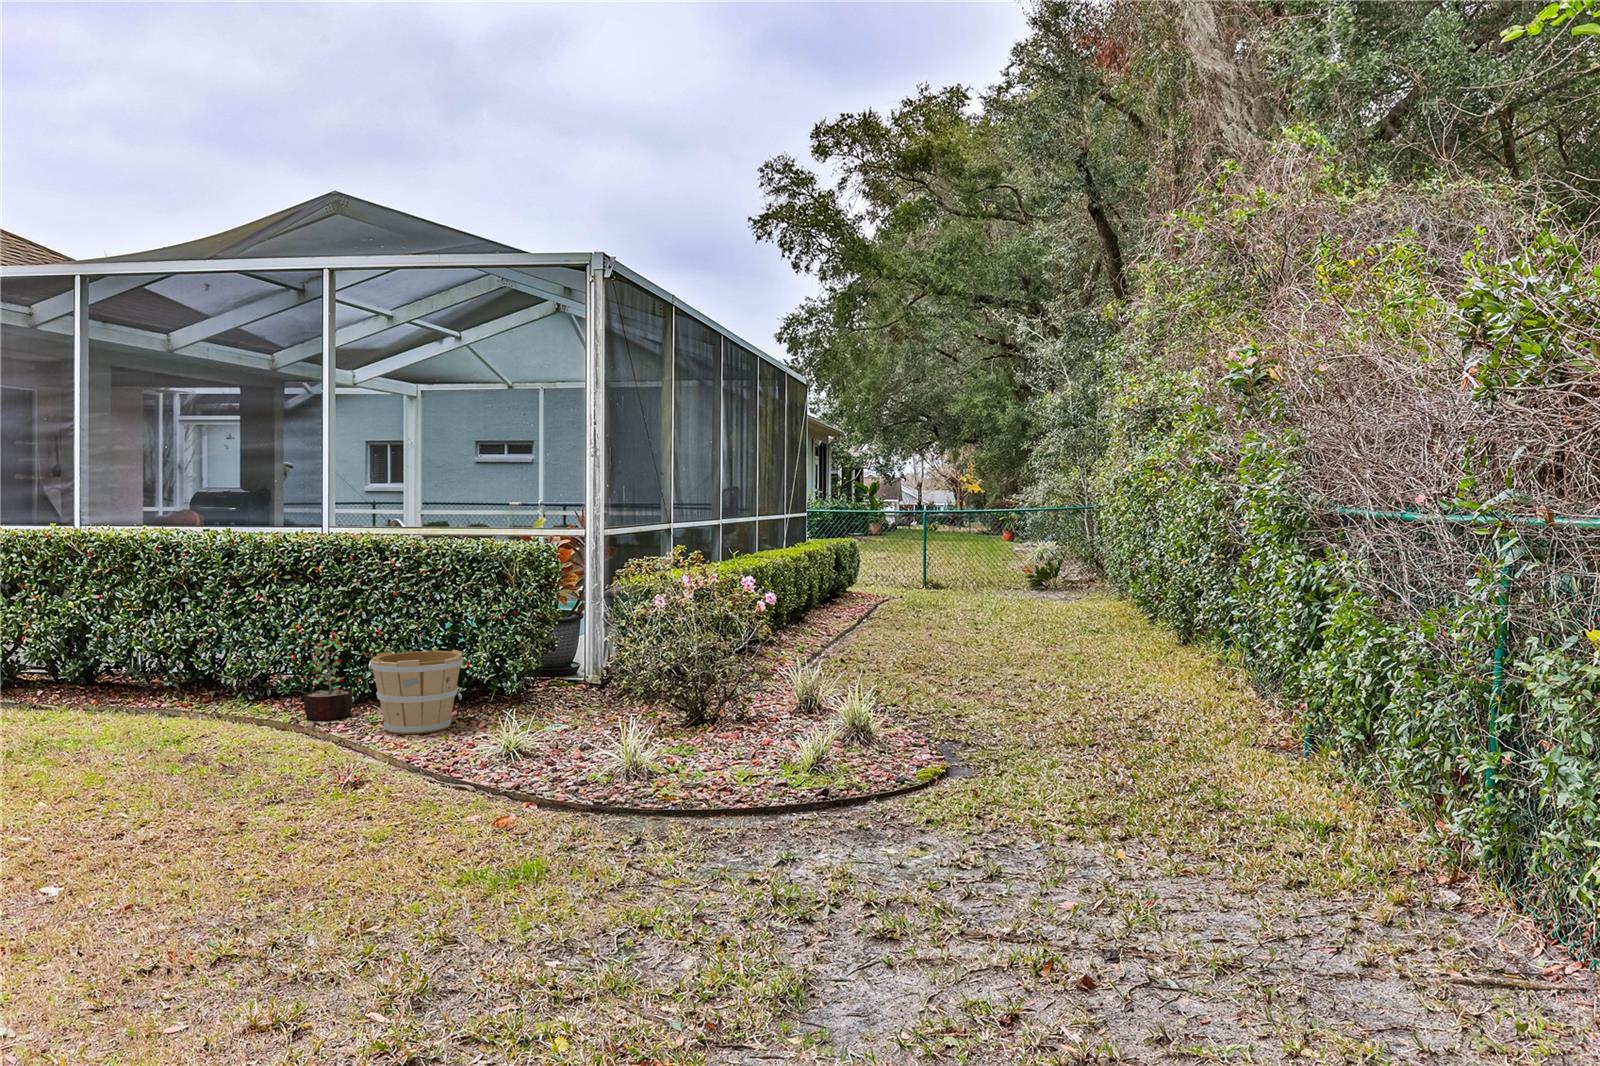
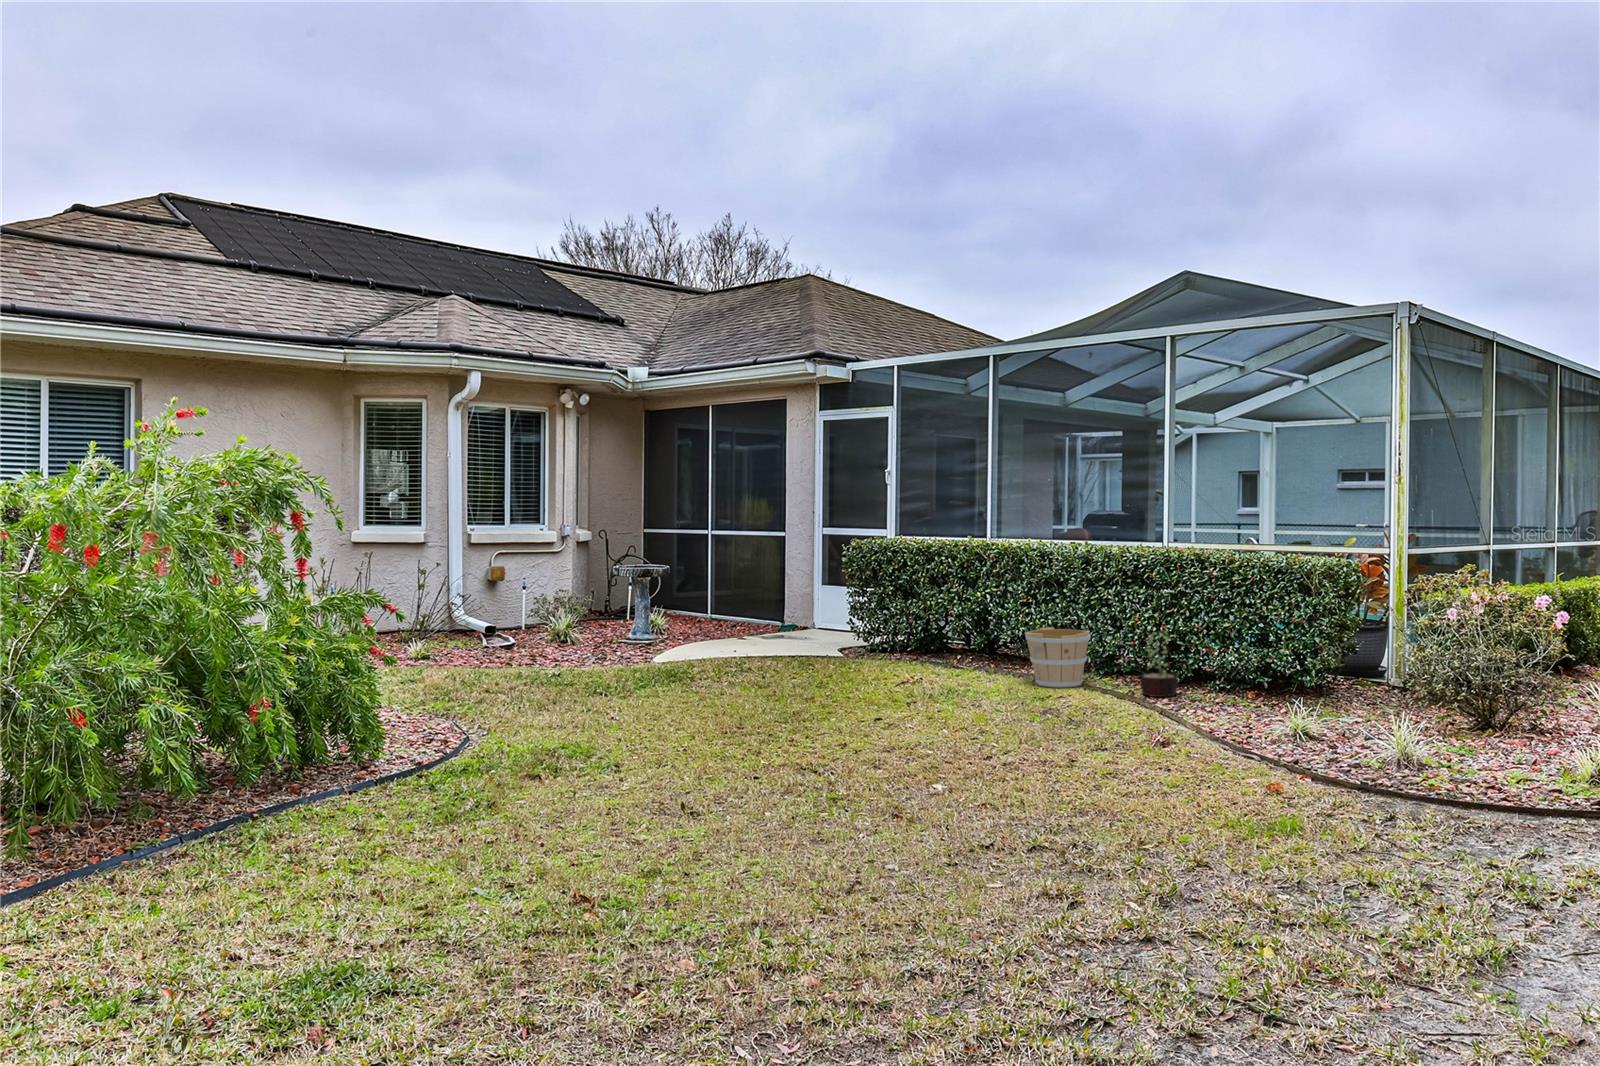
wooden bucket: present [370,650,464,734] -> present [1025,627,1091,688]

